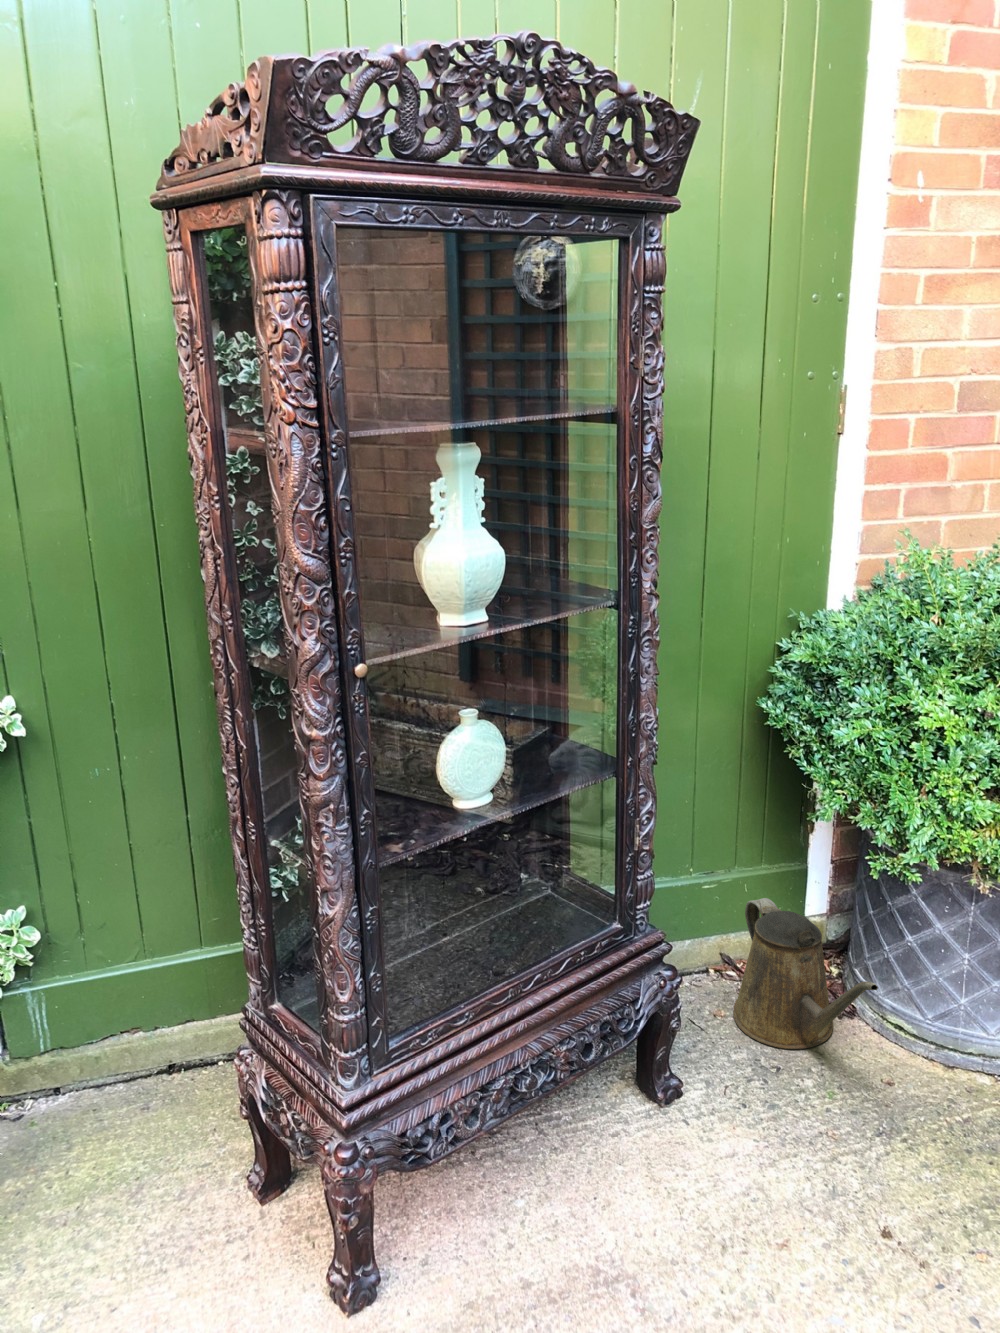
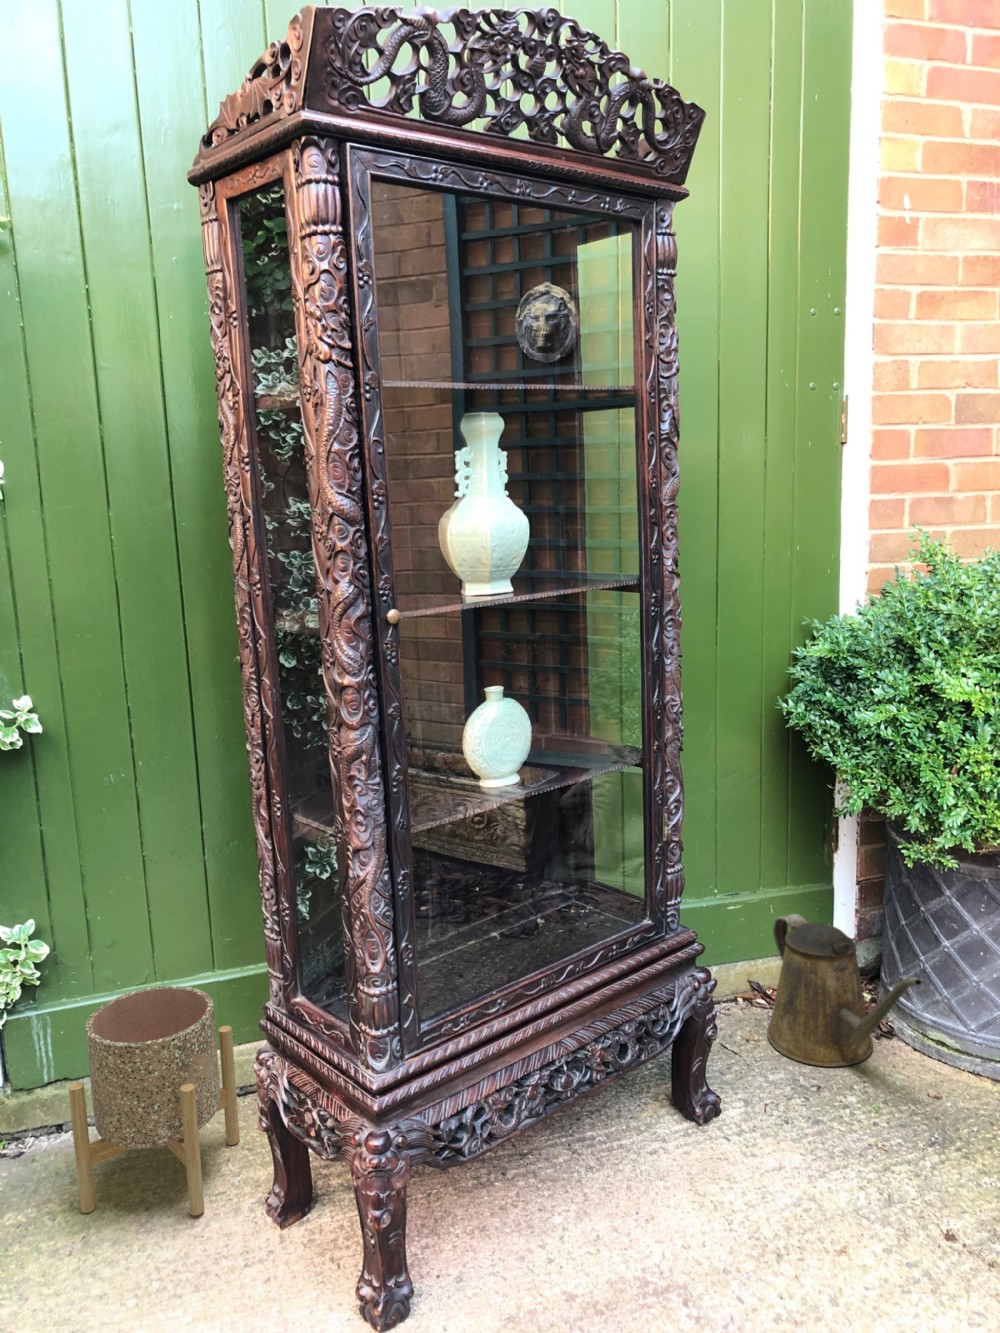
planter: none [64,973,228,1188] -> present [69,986,240,1215]

